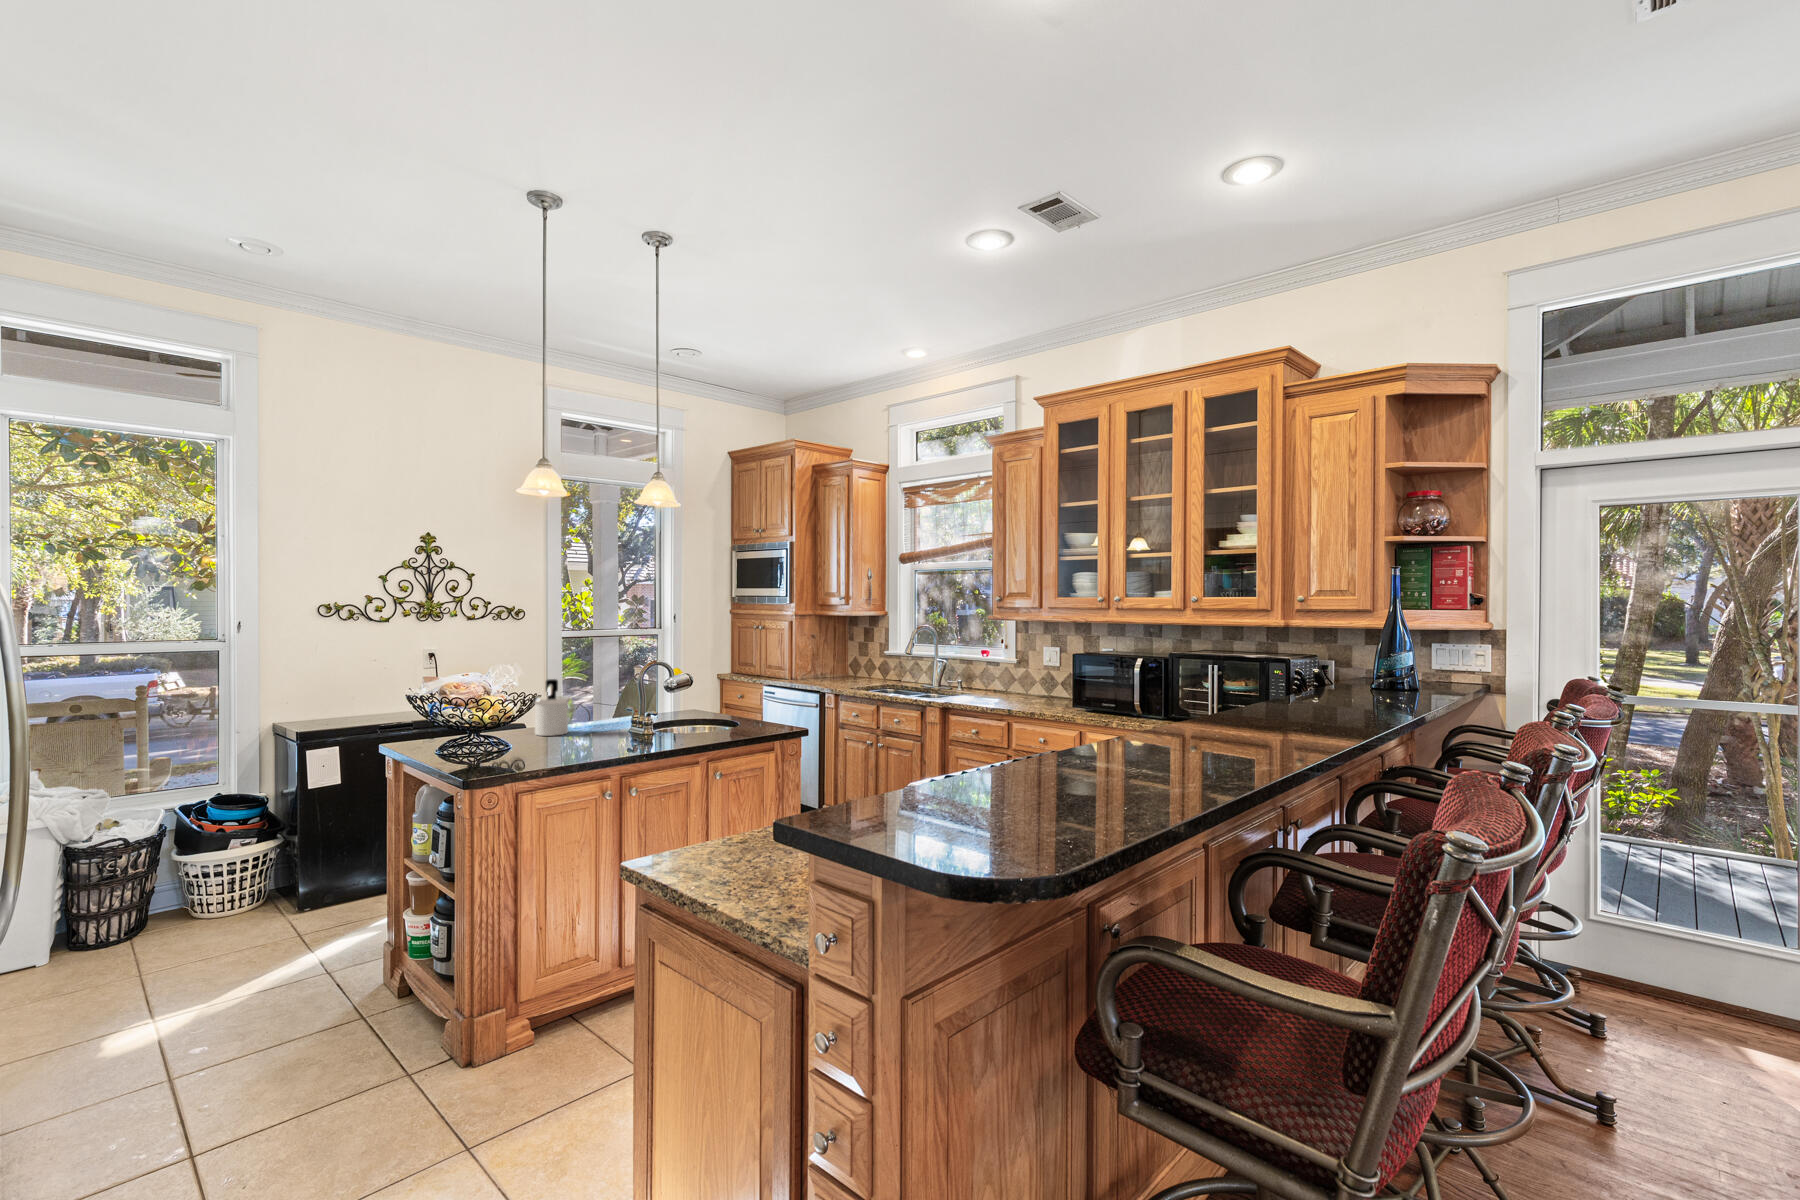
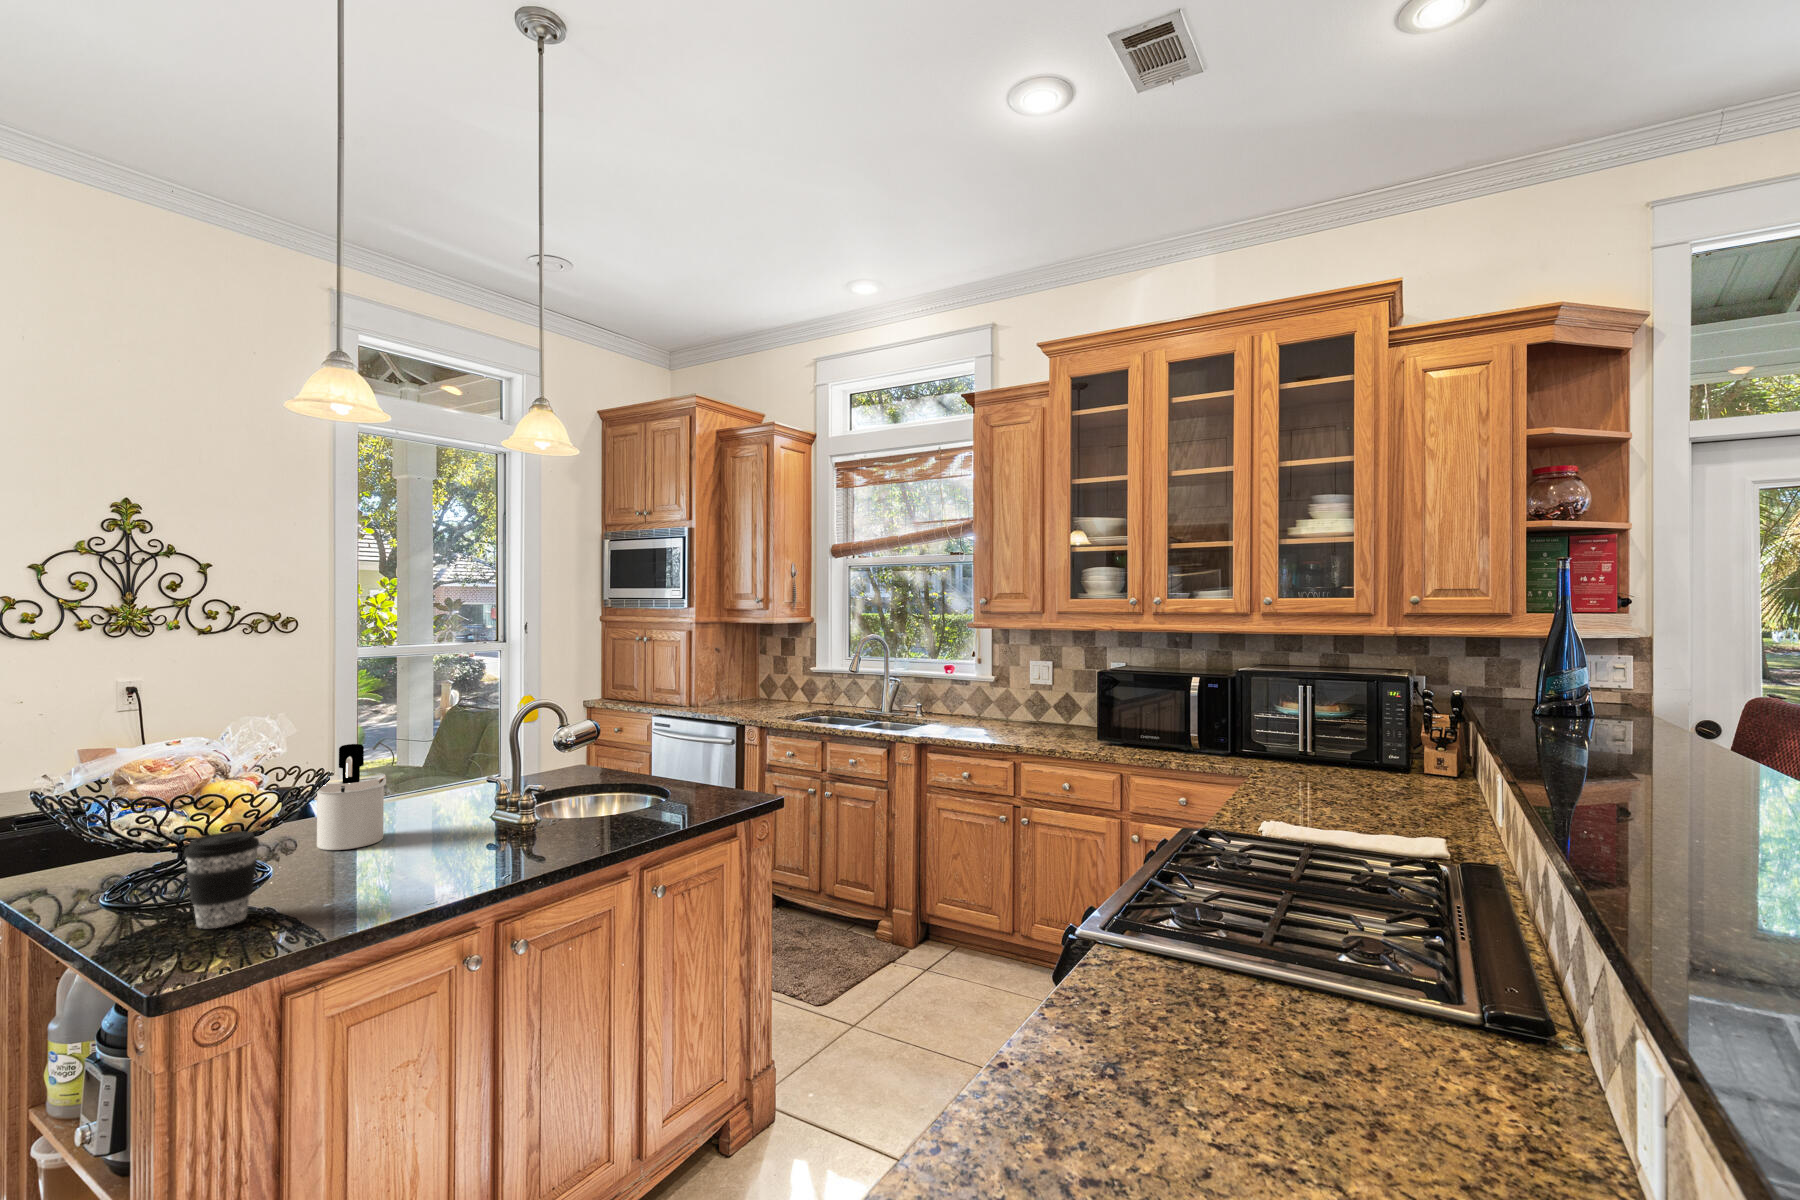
coffee cup: none [477,714,509,758] -> present [184,831,259,928]

